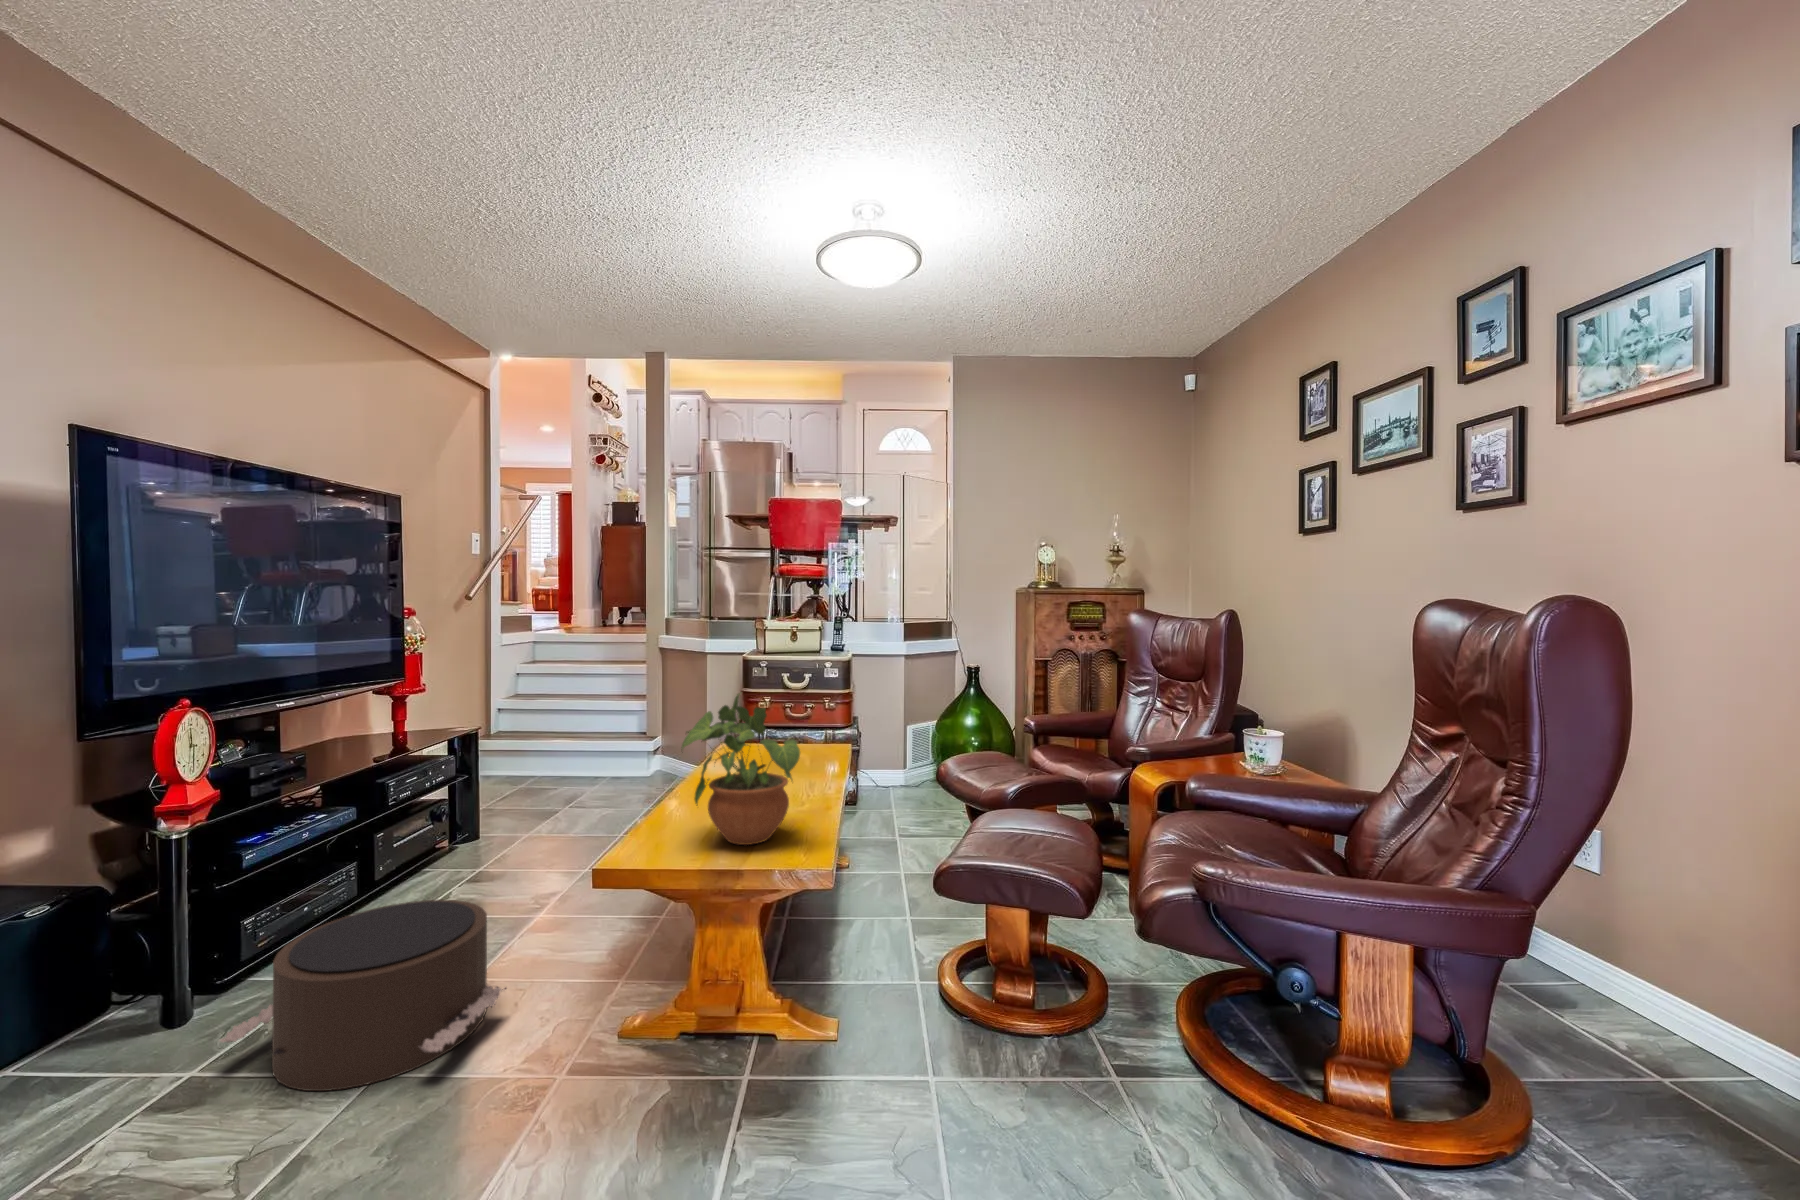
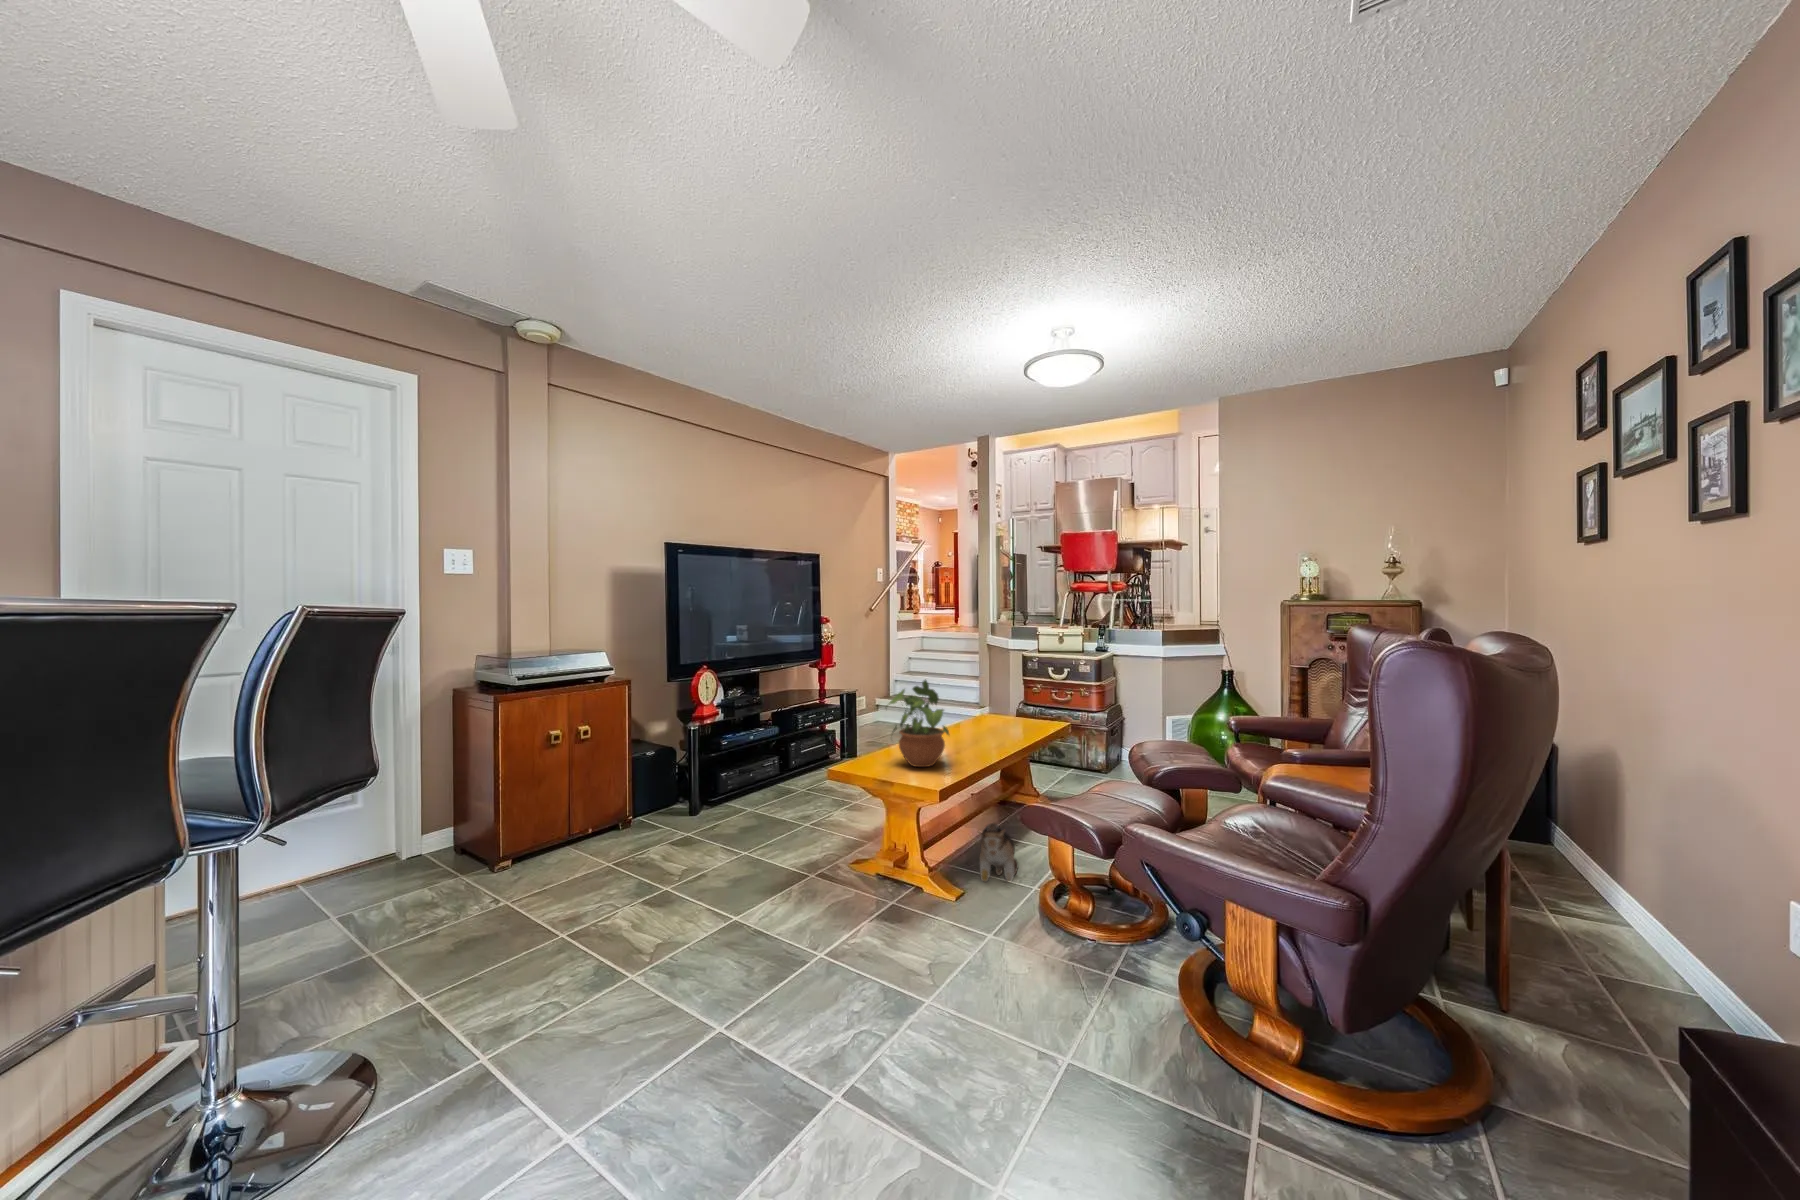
pouf: present [220,900,506,1091] -> none [717,772,820,845]
plush toy: none [838,910,910,1008] -> present [980,823,1018,882]

